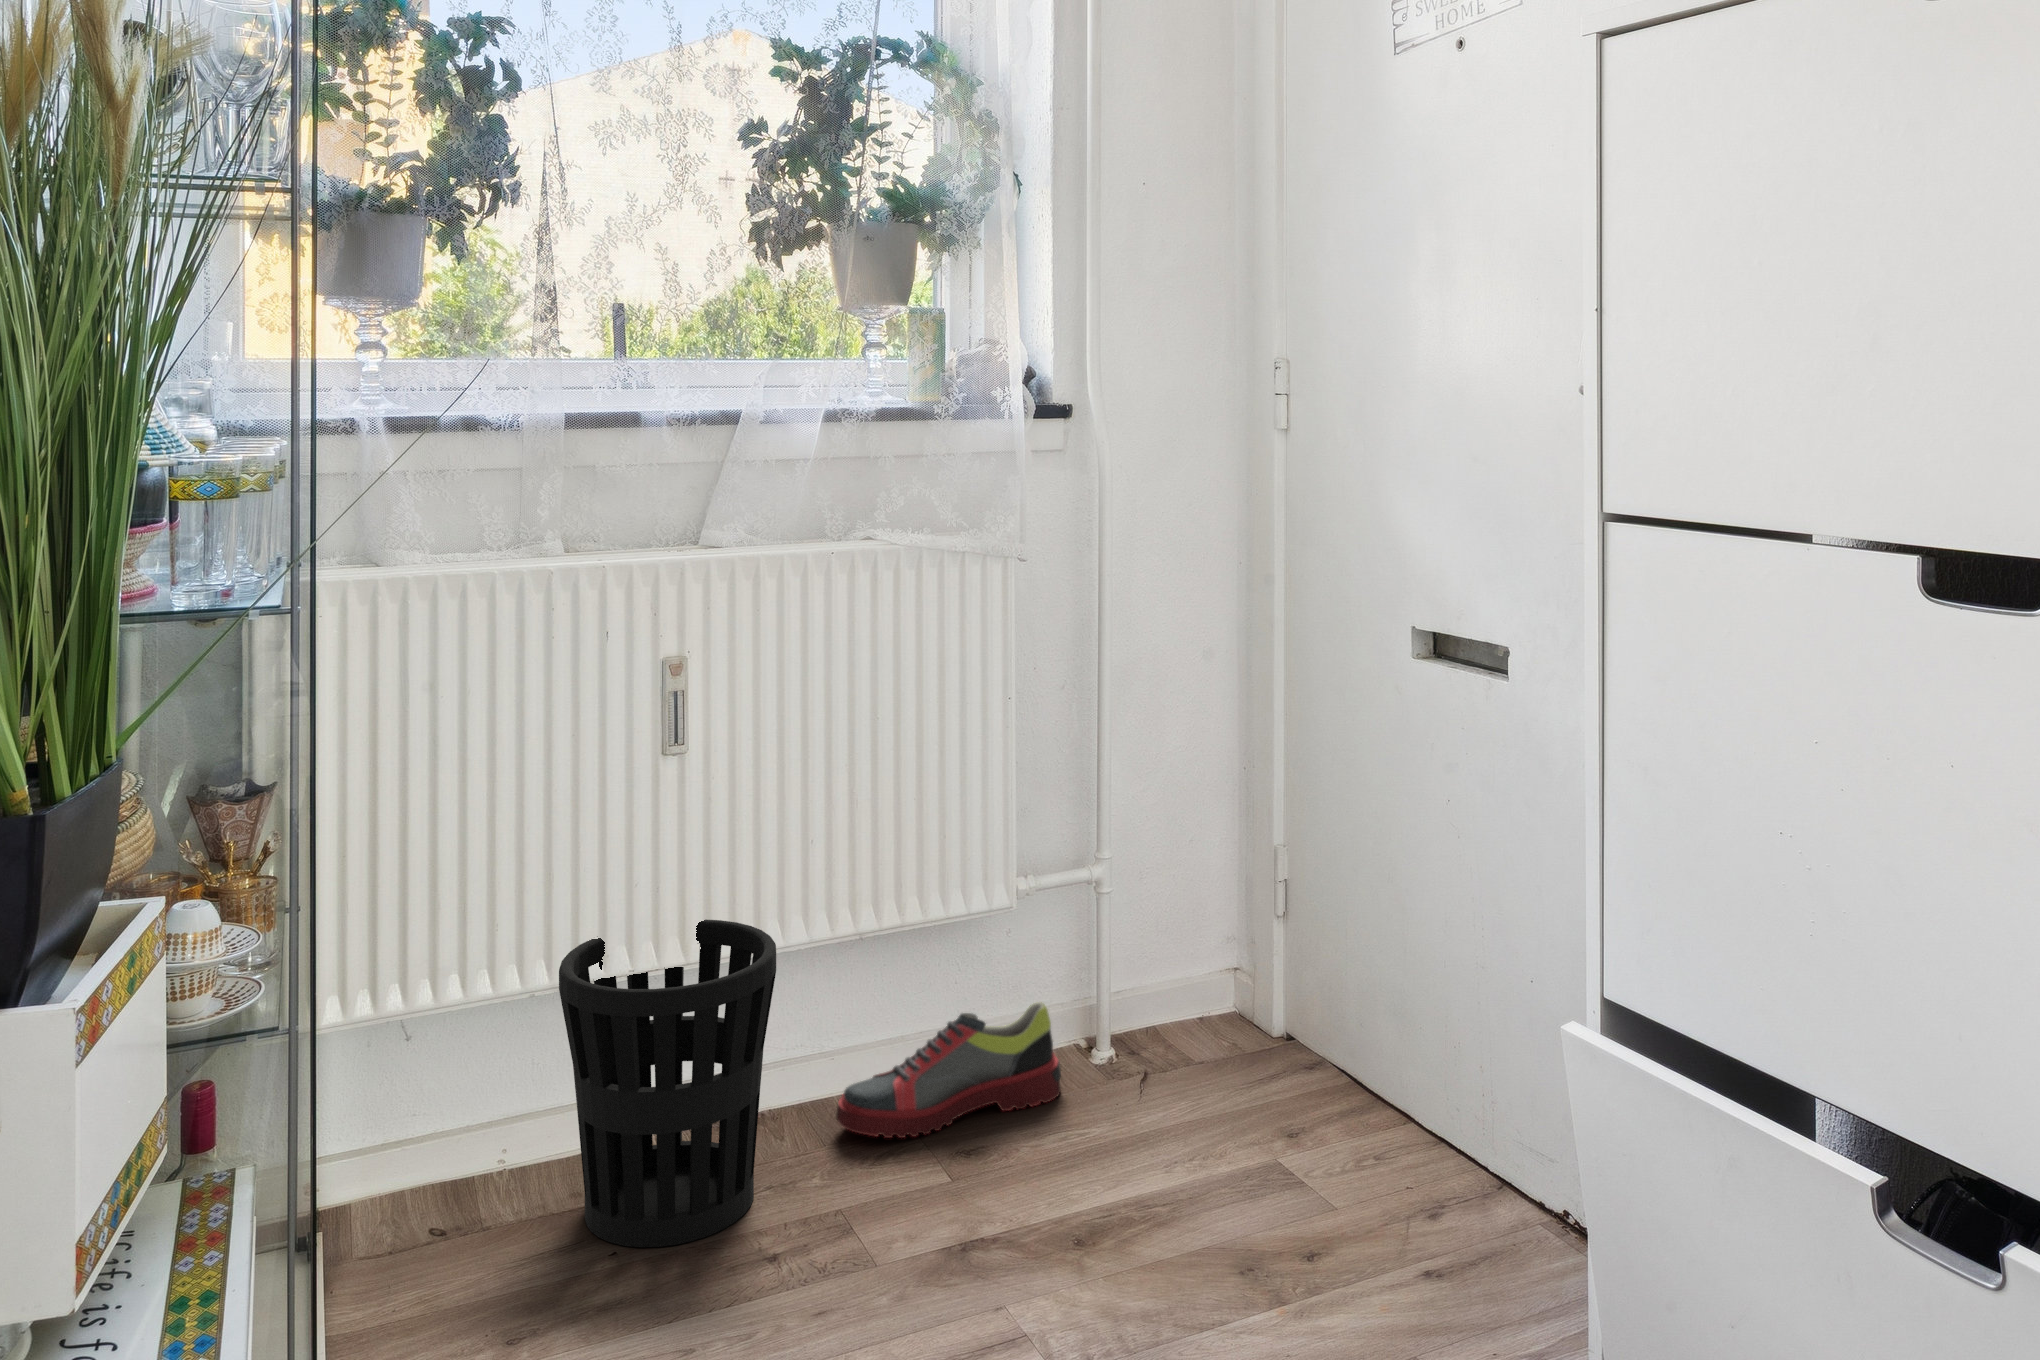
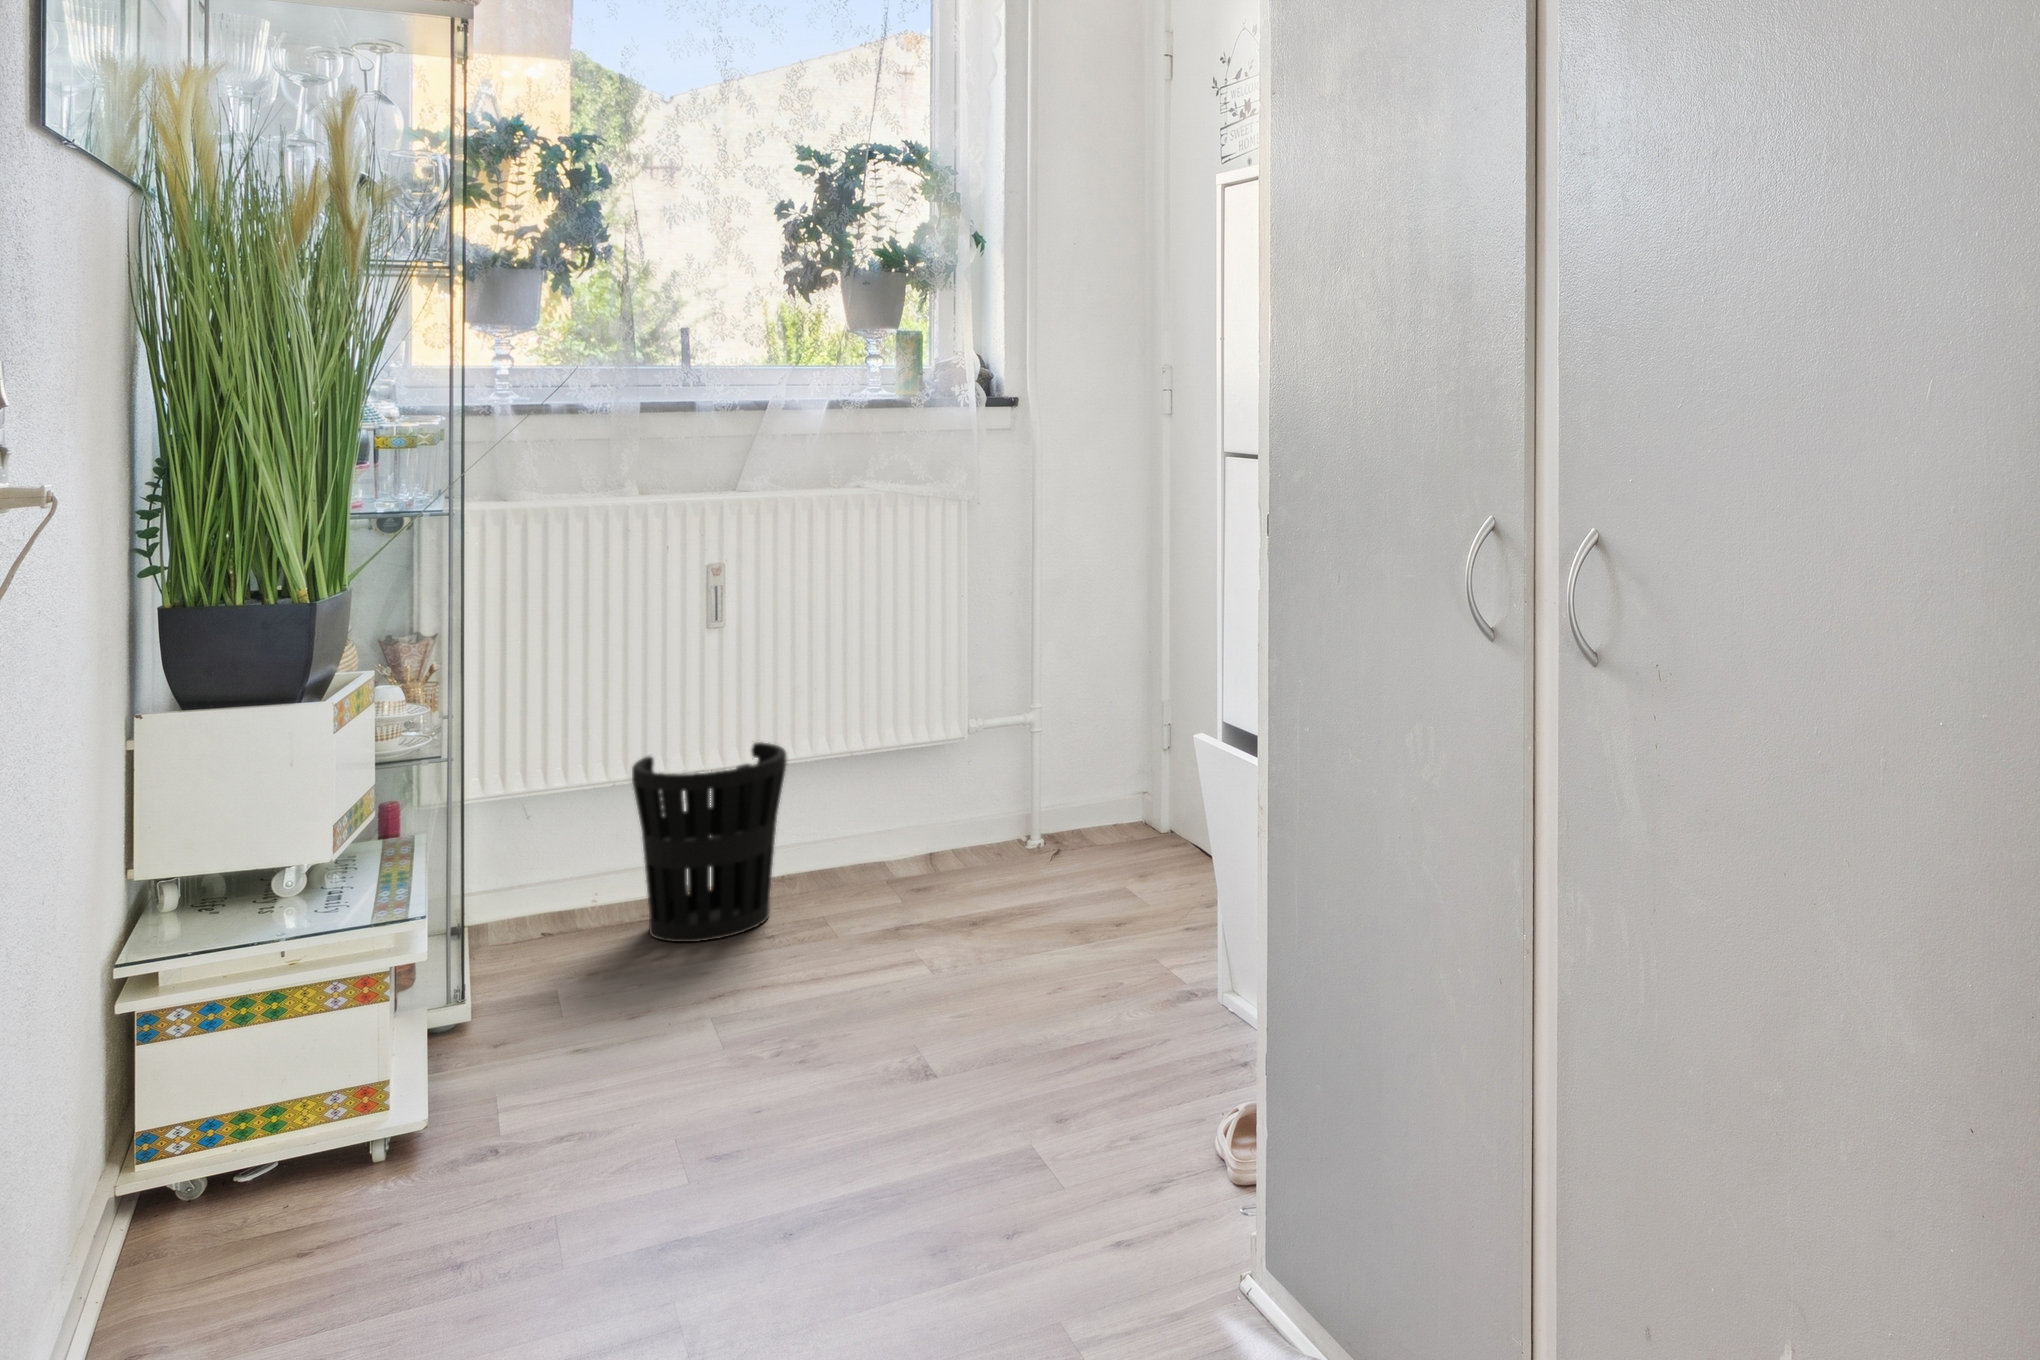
shoe: present [836,1002,1061,1138] -> none [835,802,1001,886]

